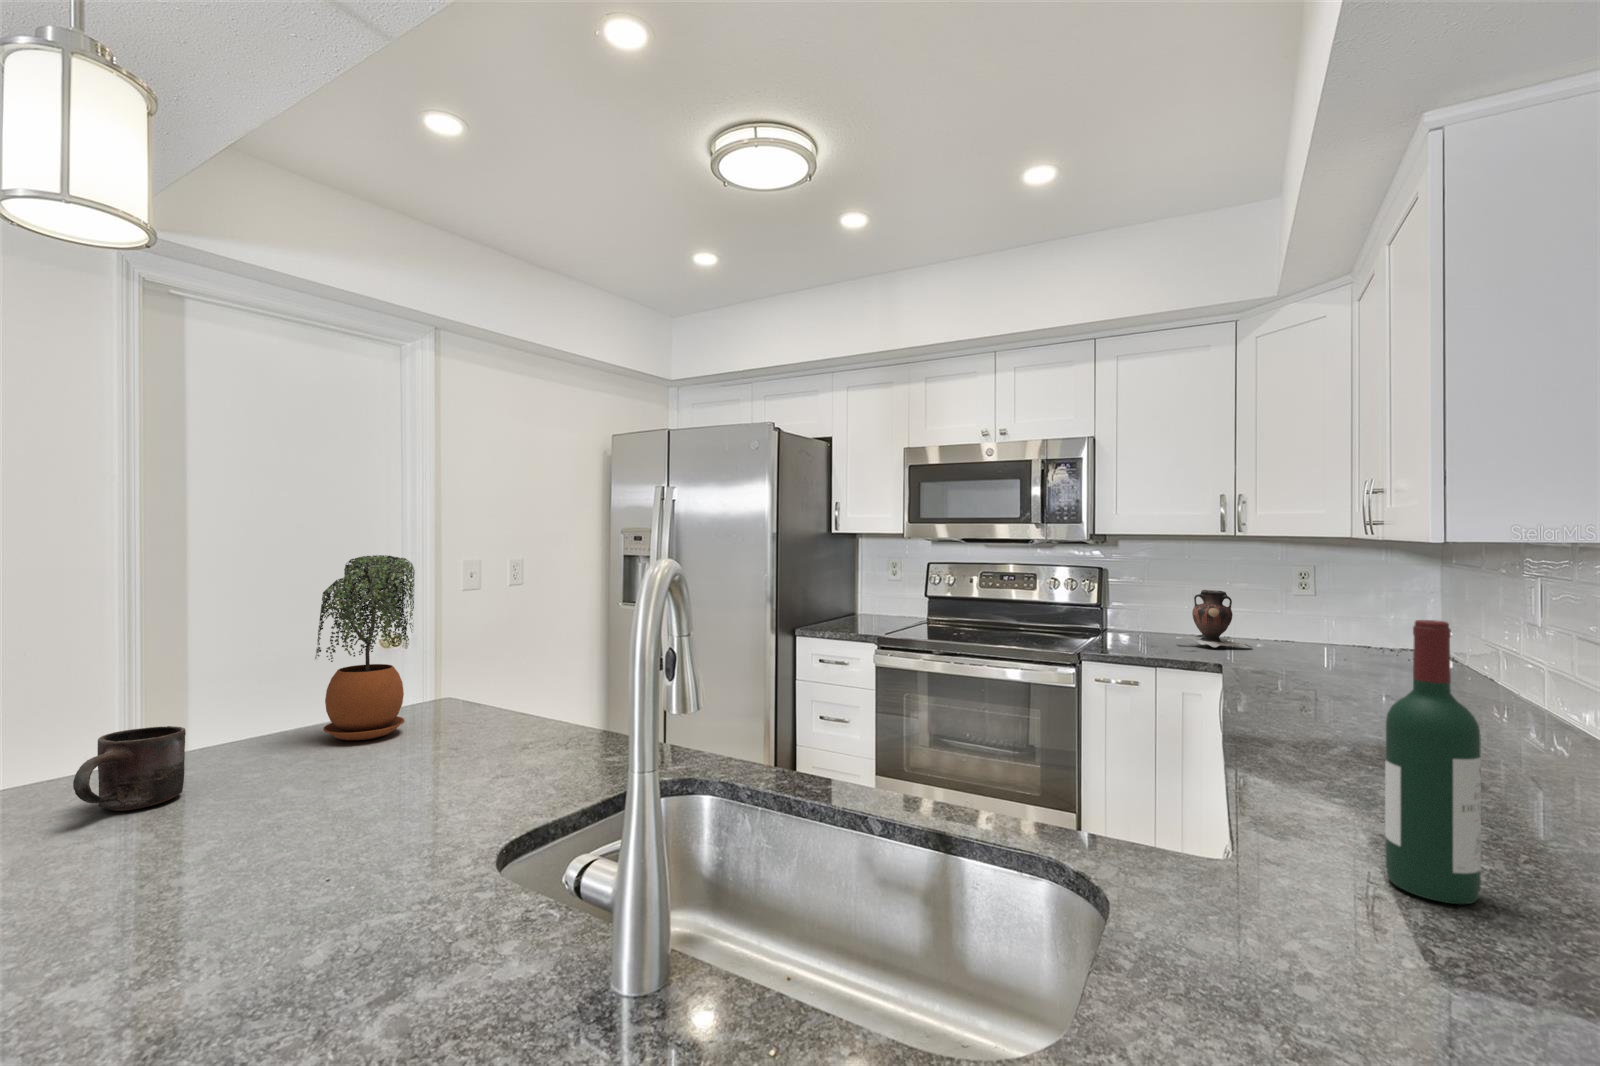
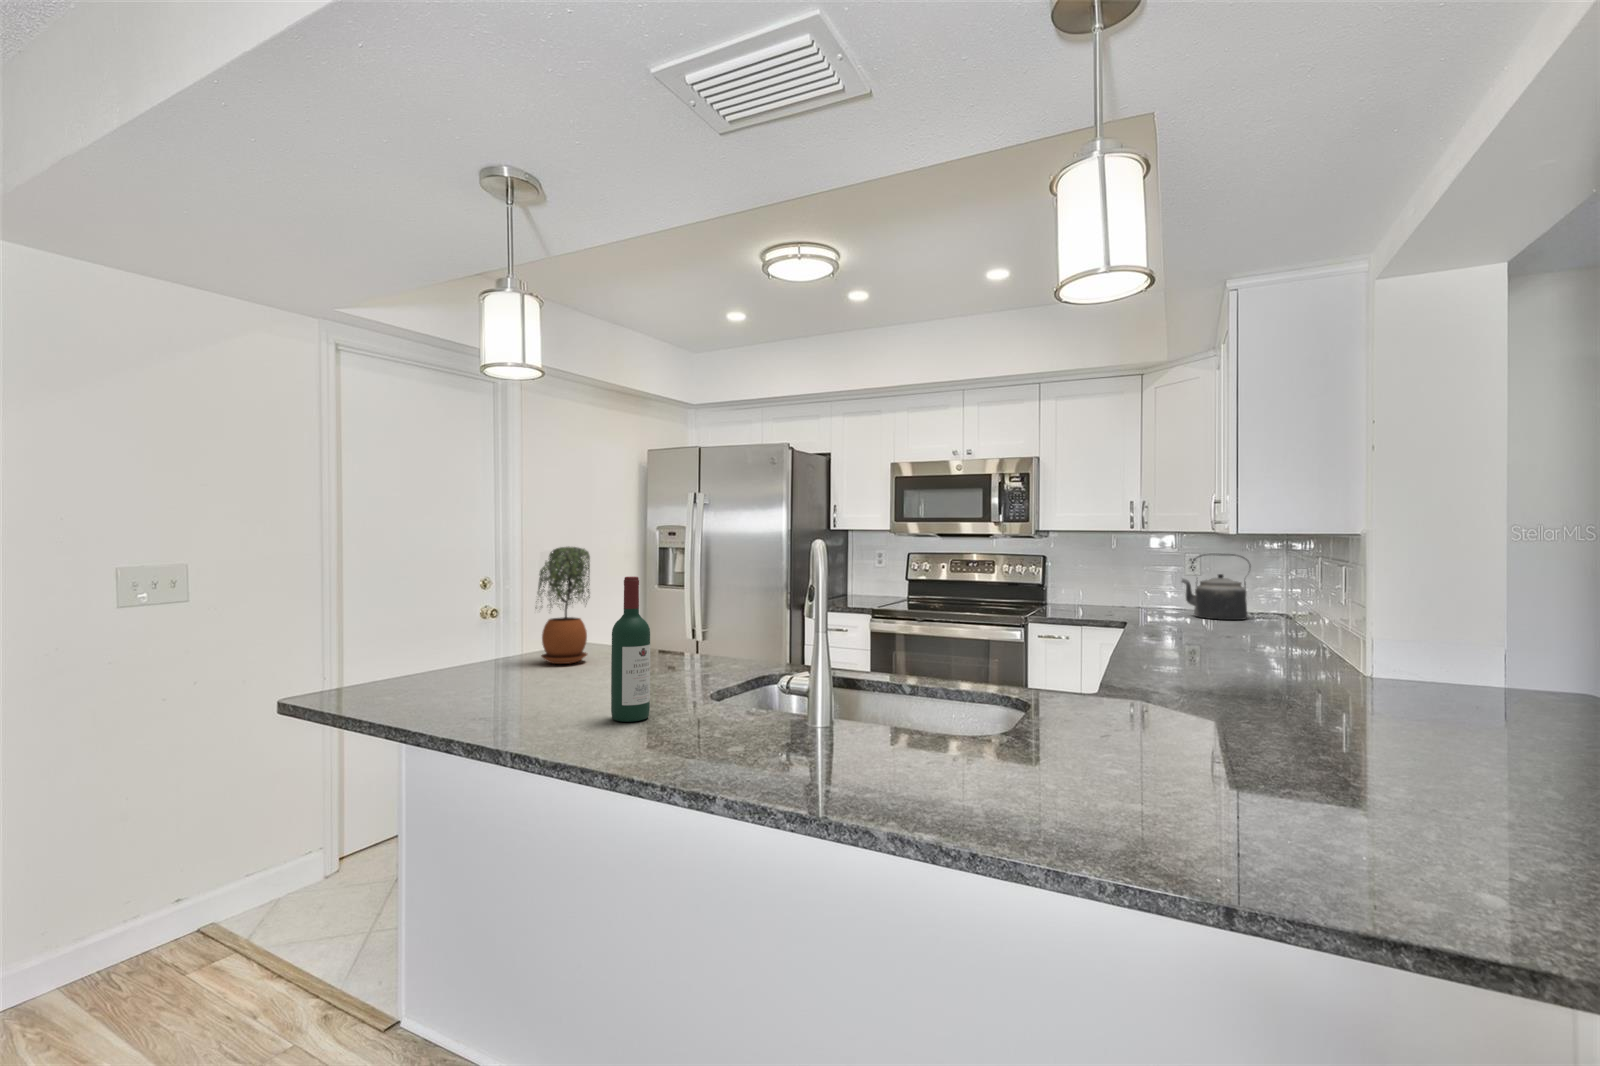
kettle: none [1291,567,1394,658] -> present [1182,554,1251,620]
vase: present [1176,590,1251,647] -> none [1098,571,1154,615]
wine bottle: present [1385,620,1481,904] -> present [611,577,650,722]
mug: present [73,726,186,811] -> none [464,646,505,690]

